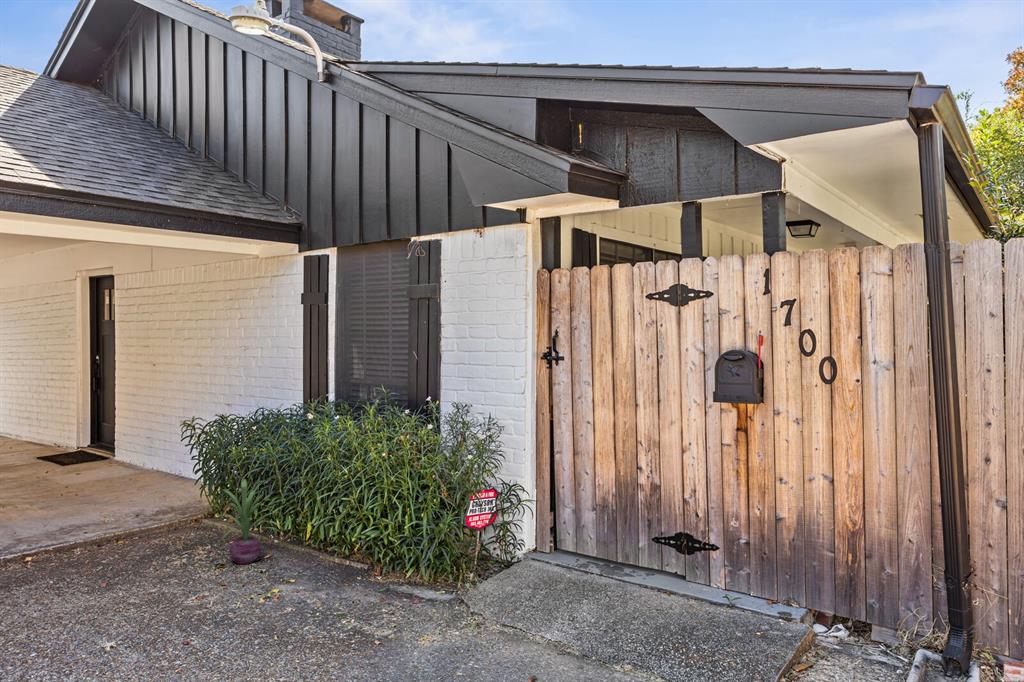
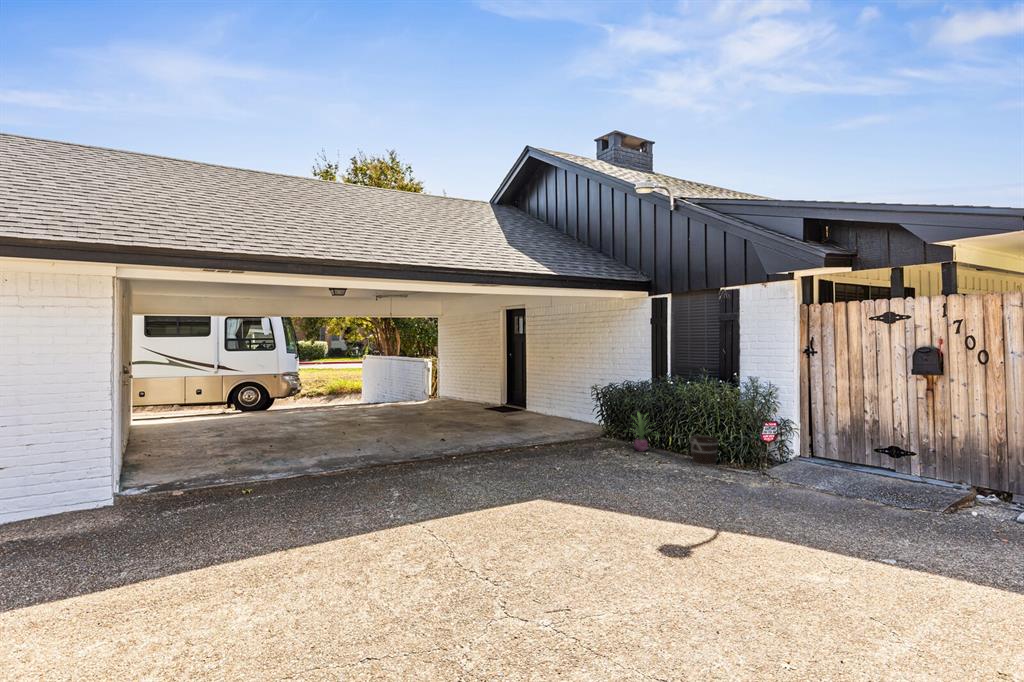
bucket: none [325,528,382,598] -> present [690,436,718,466]

